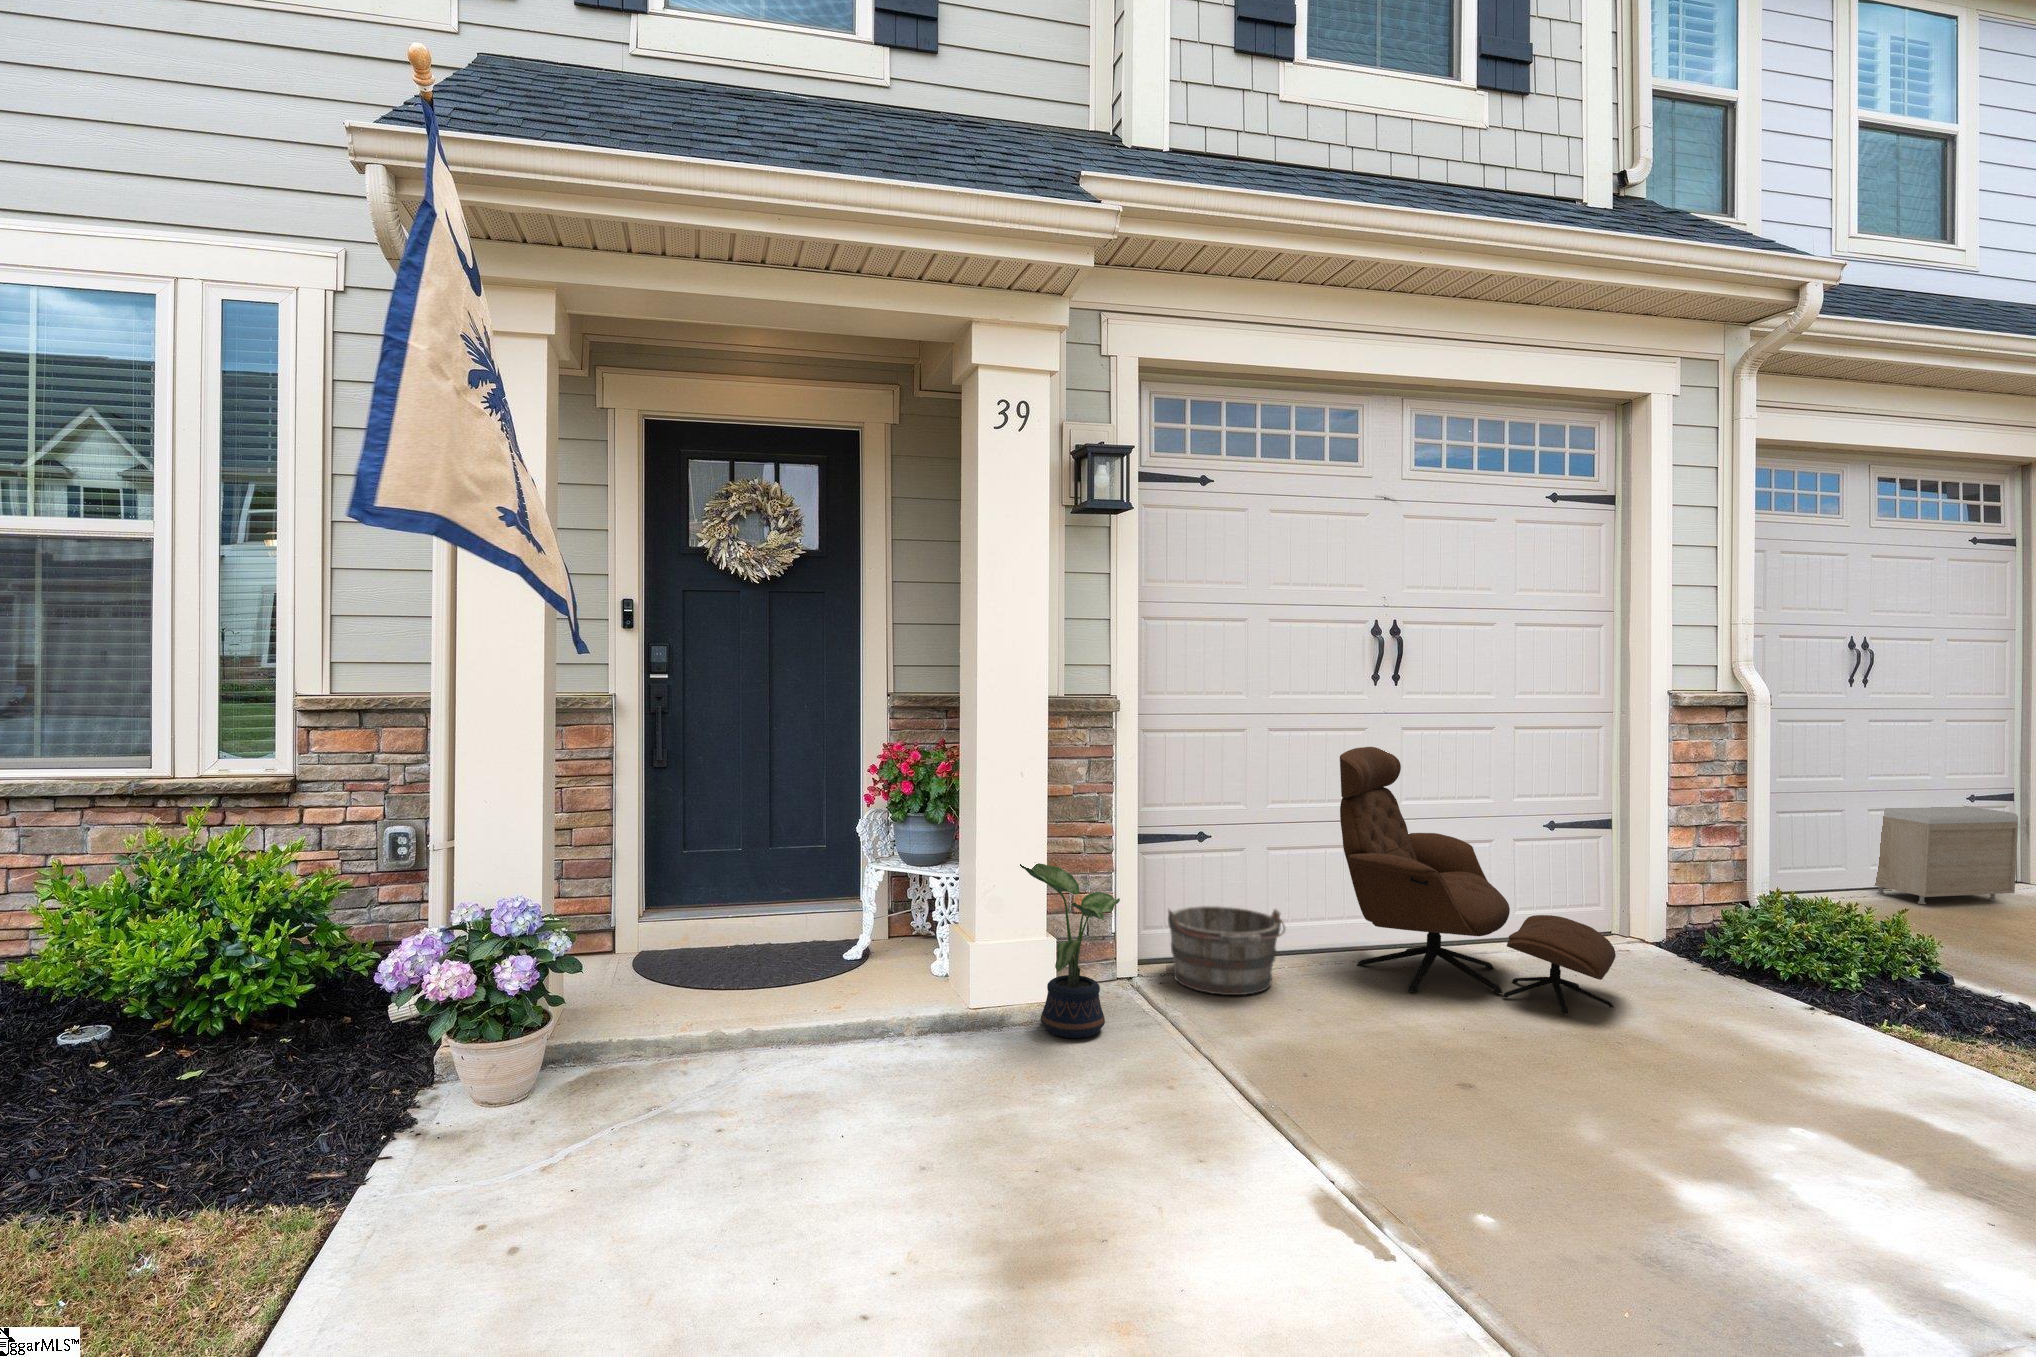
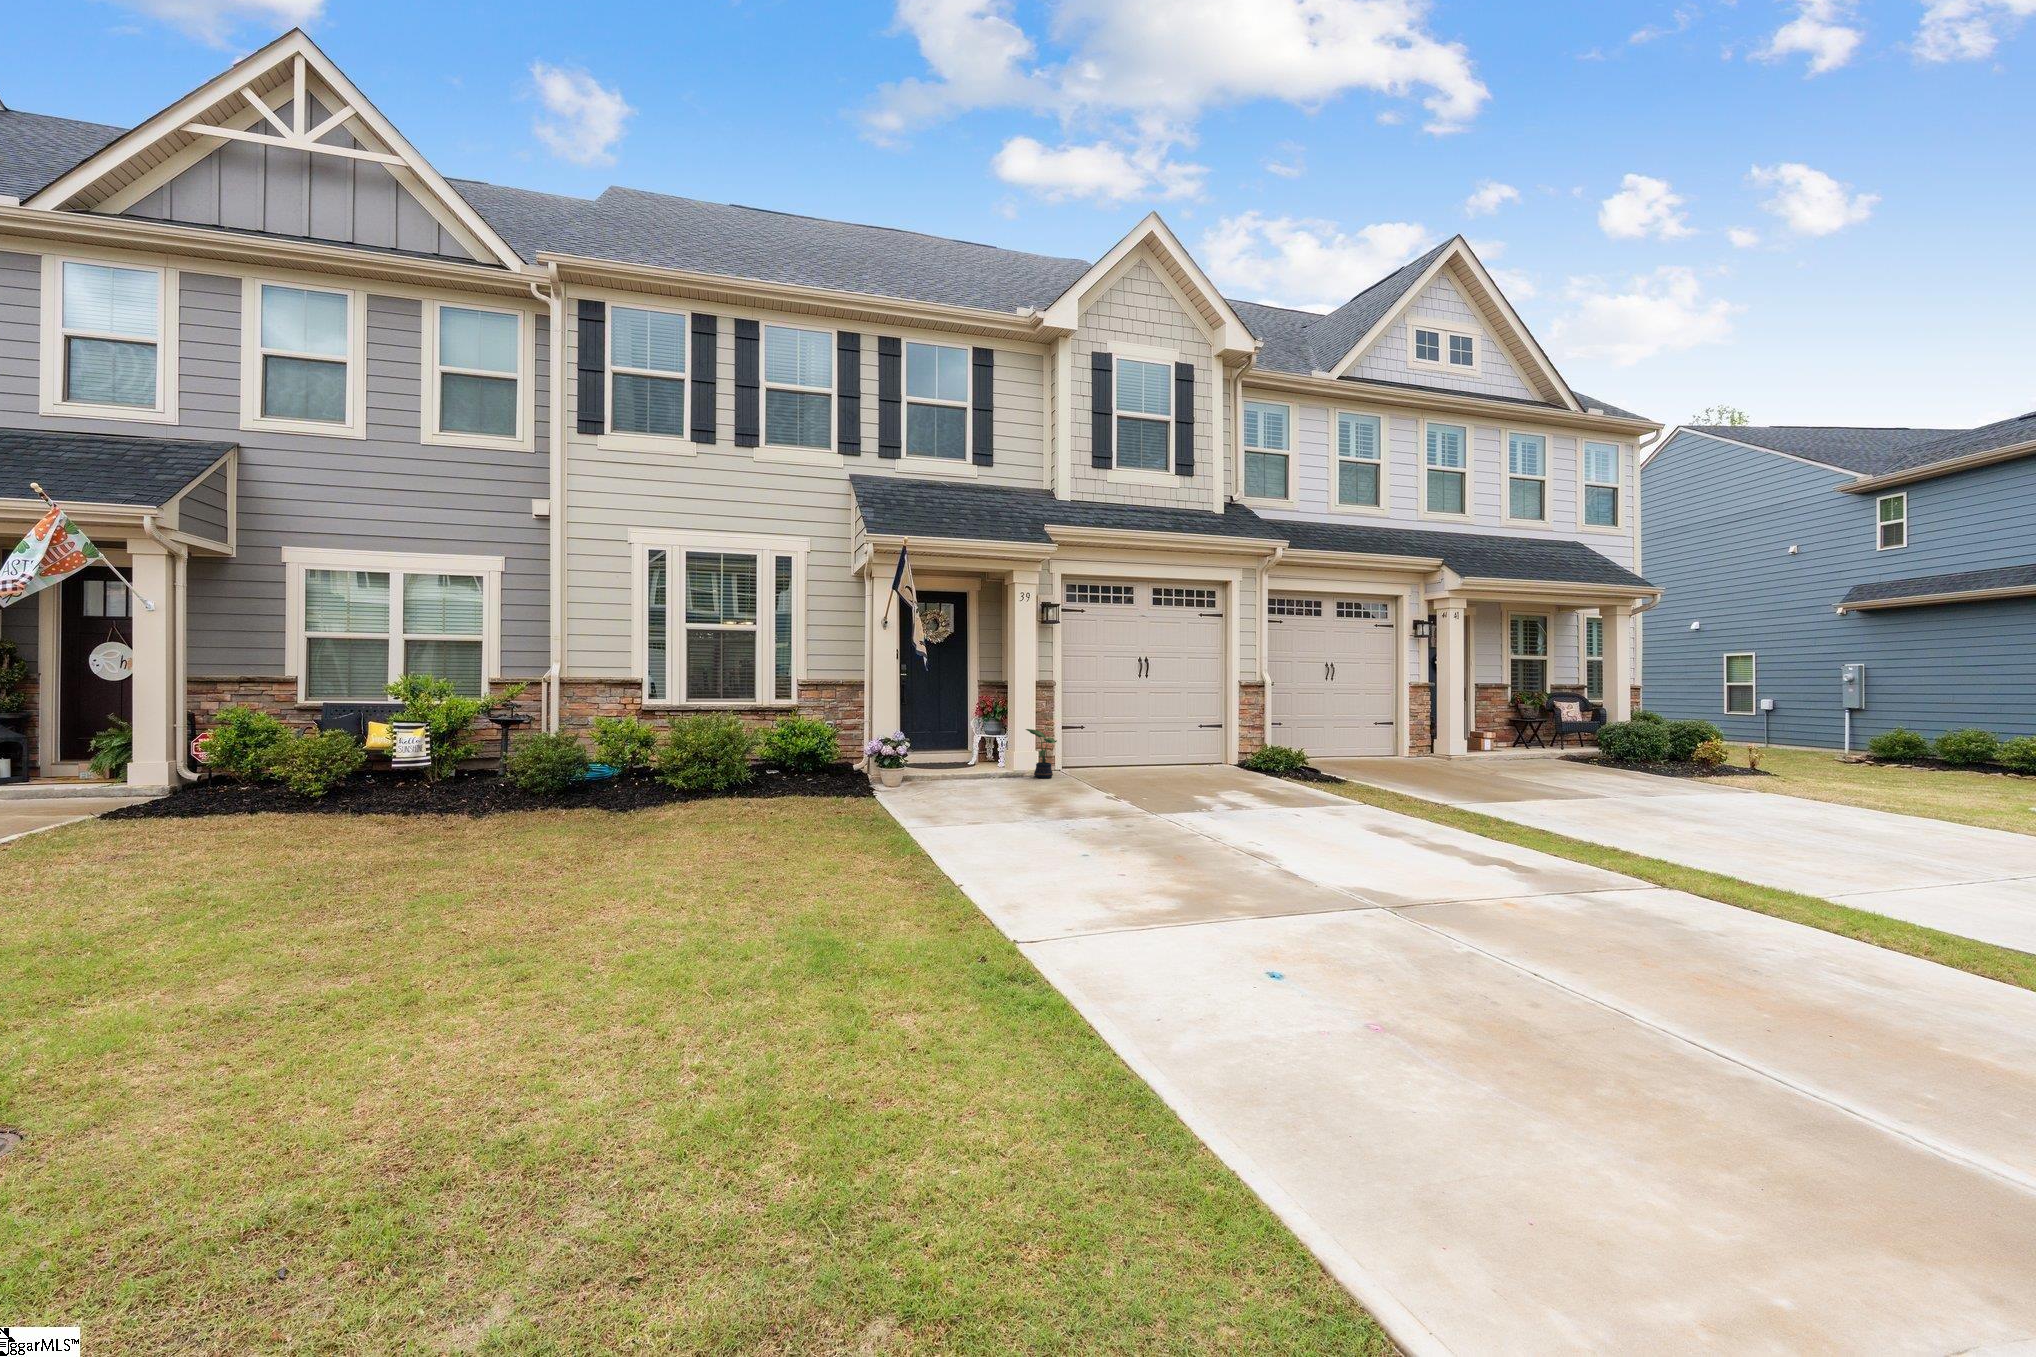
lounge chair: present [1340,747,1616,1014] -> none [1126,699,1208,775]
storage bench: present [1875,806,2018,904] -> none [1326,726,1377,760]
bucket: present [1168,906,1285,995] -> none [1071,748,1107,773]

